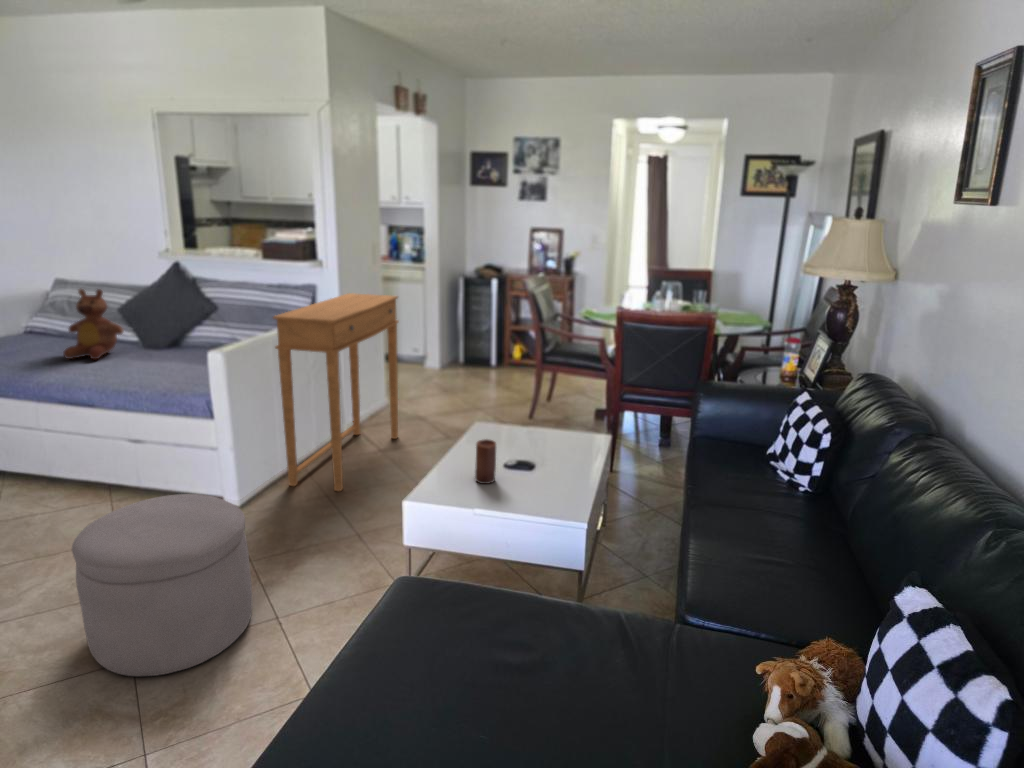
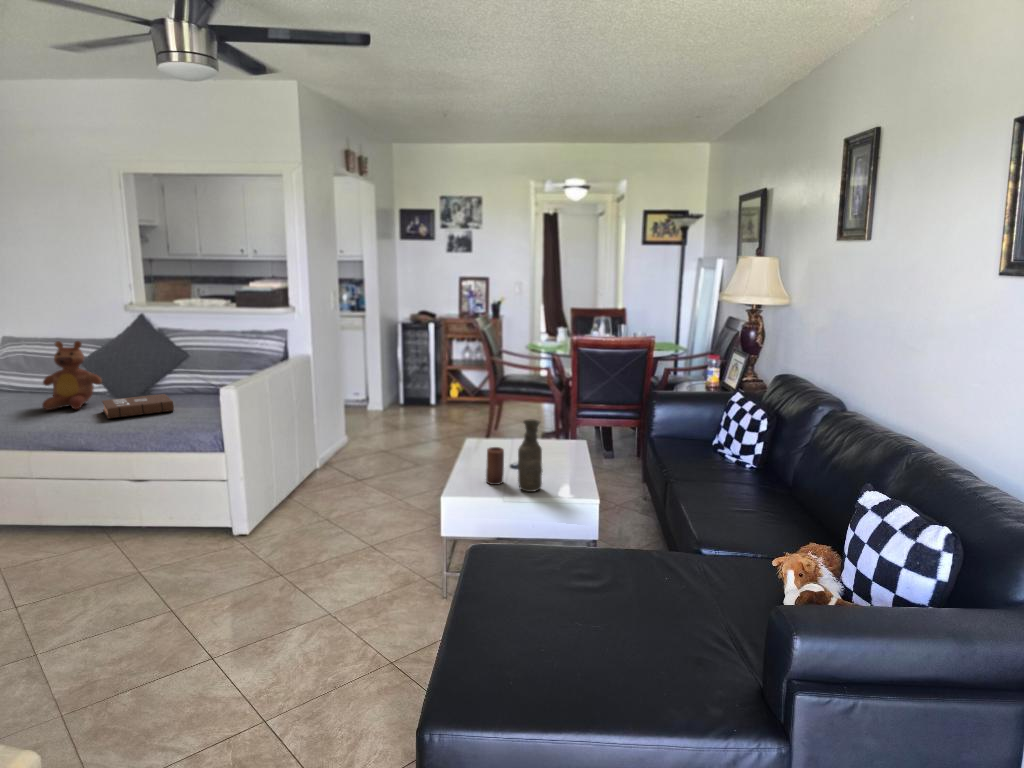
side table: present [273,293,398,491] -> none [270,337,369,517]
book: none [114,348,184,373] -> present [102,394,174,418]
vase: none [507,413,535,498] -> present [518,419,542,492]
ottoman: present [72,494,252,676] -> none [150,513,305,675]

